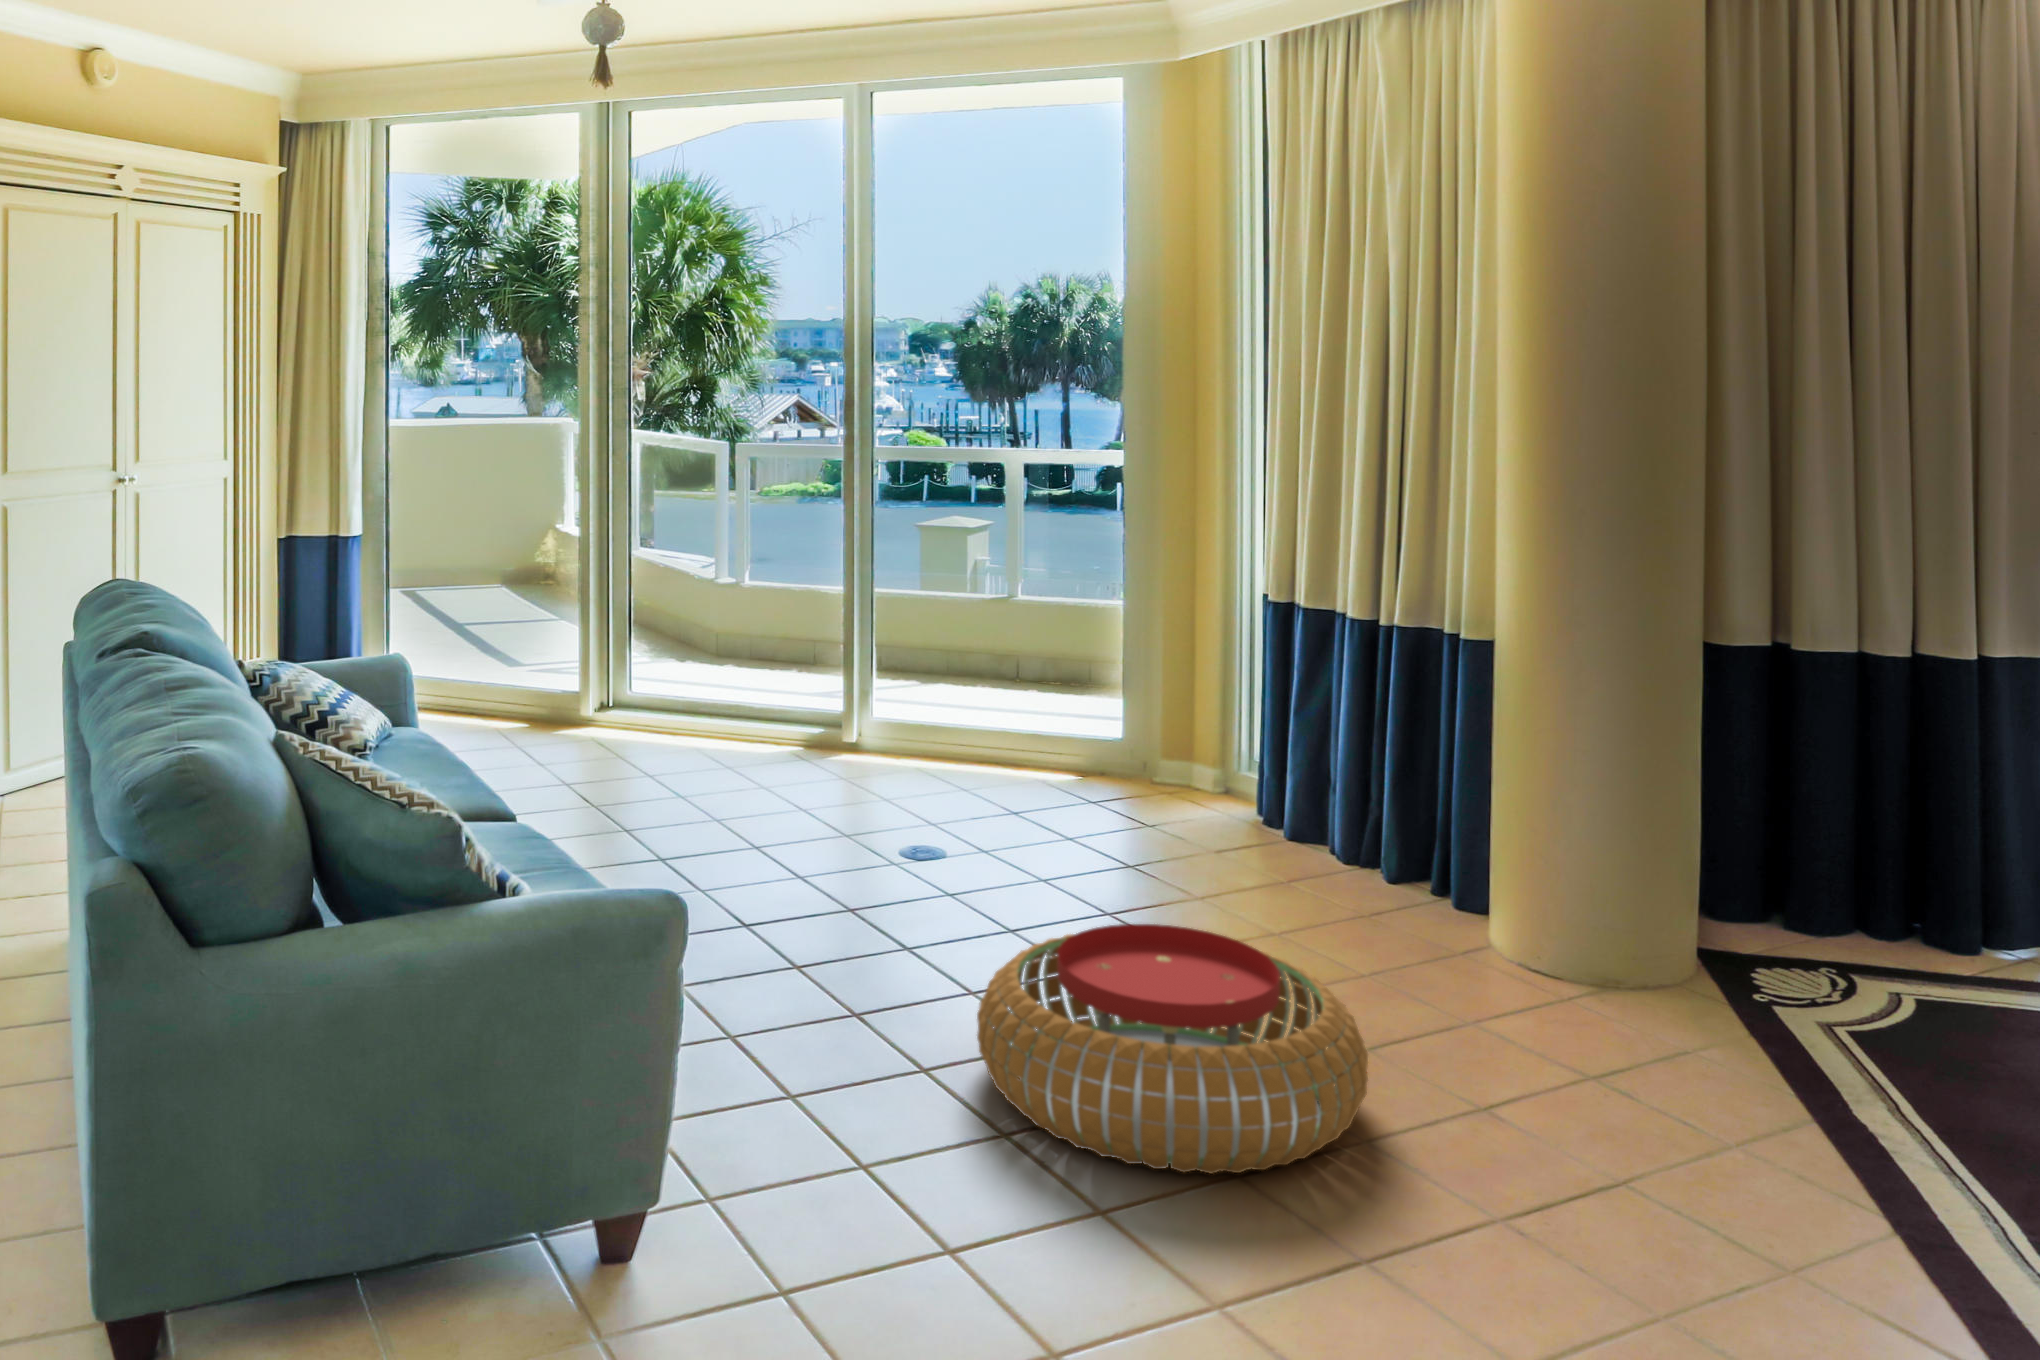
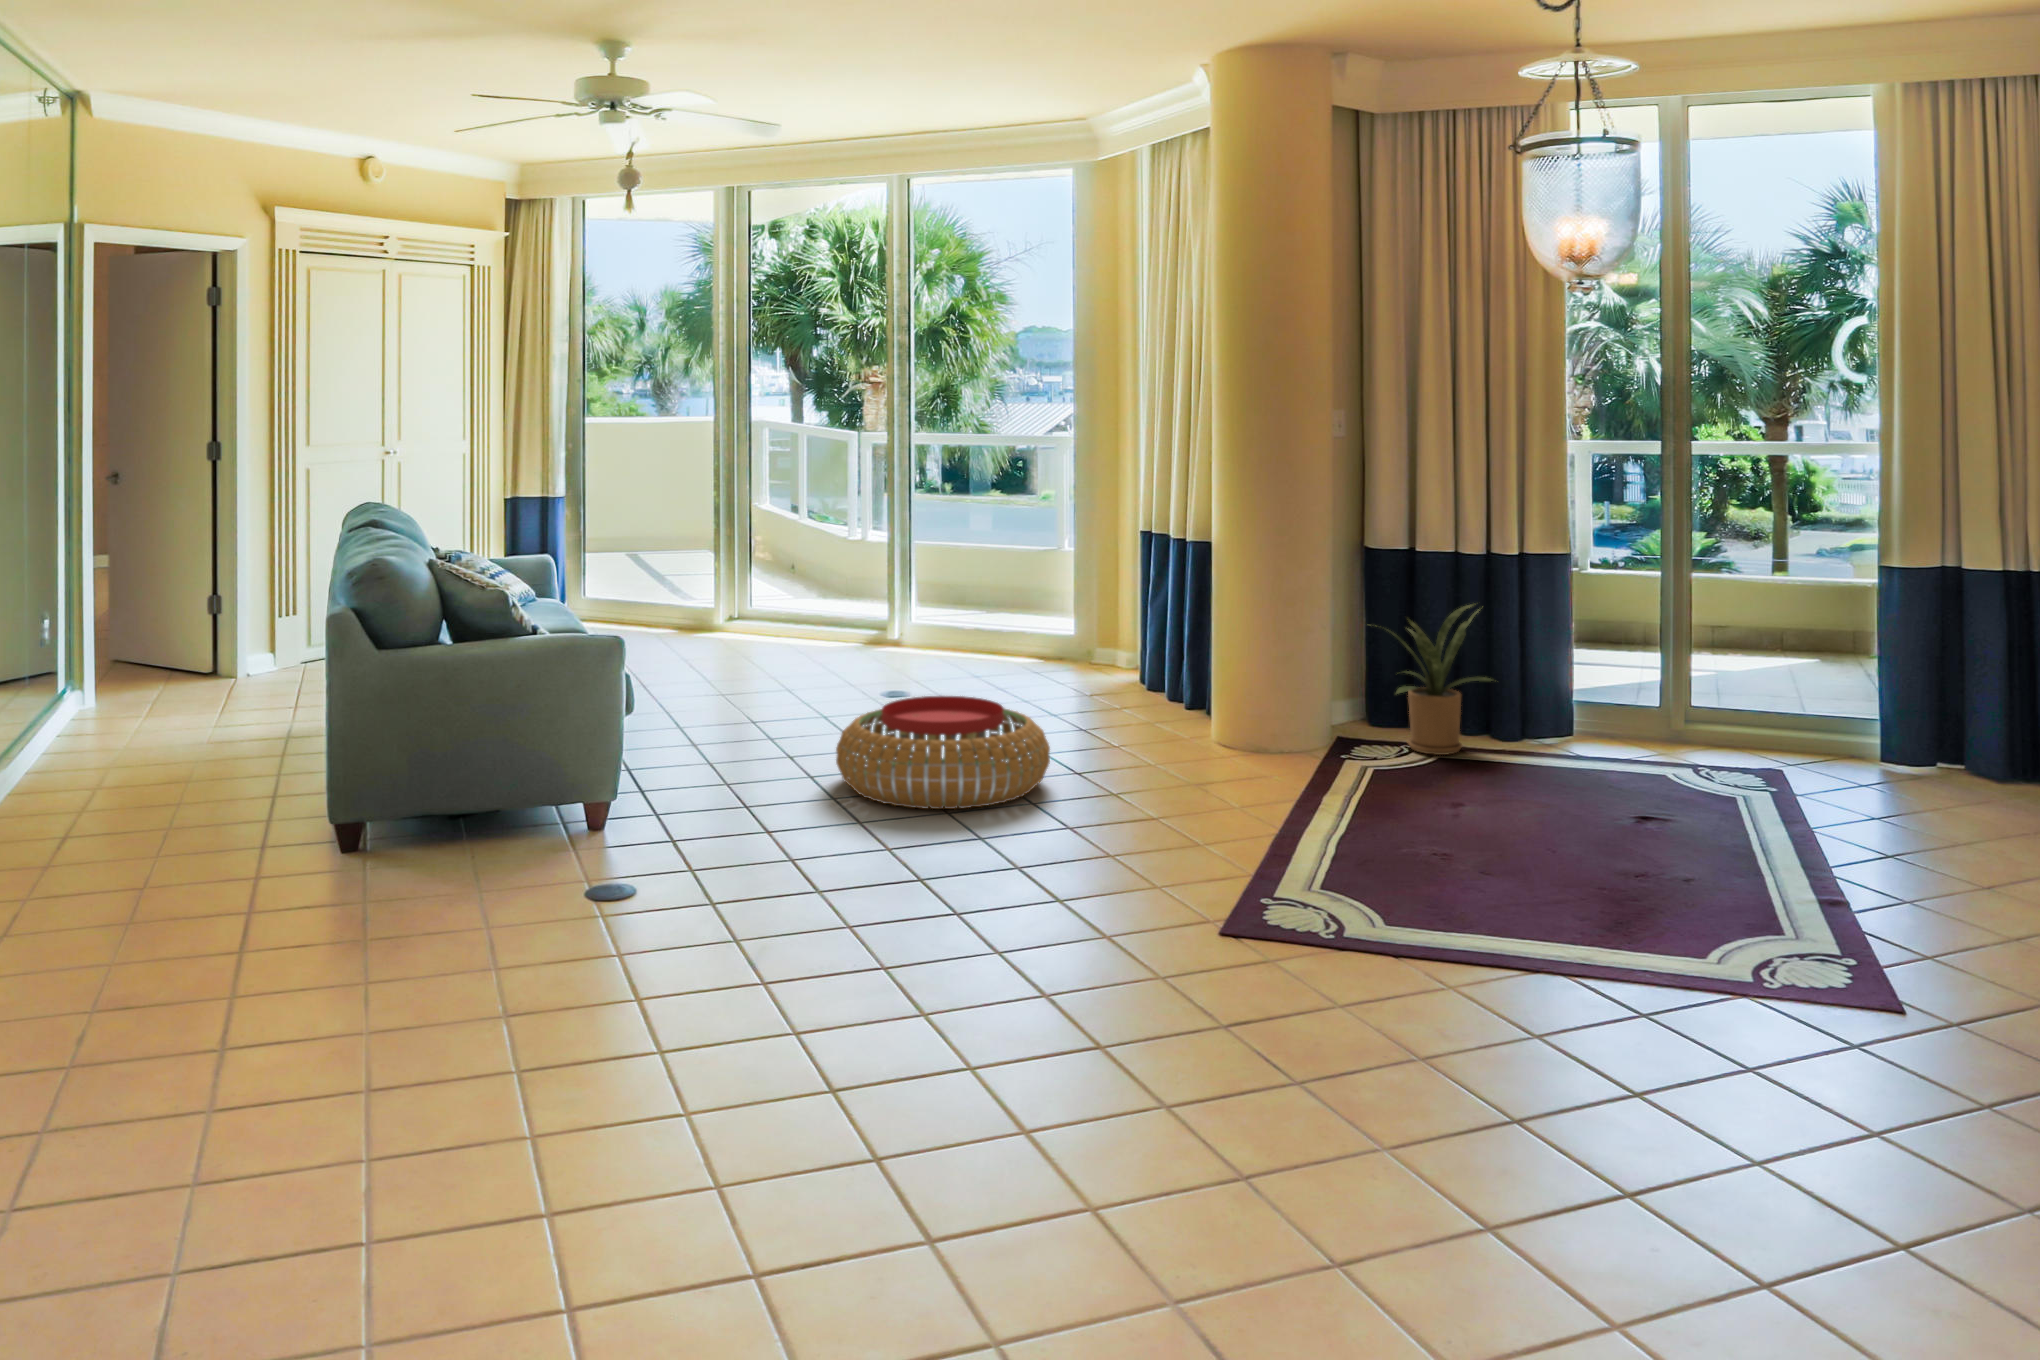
house plant: none [1763,741,1979,994] -> present [1388,603,1492,755]

